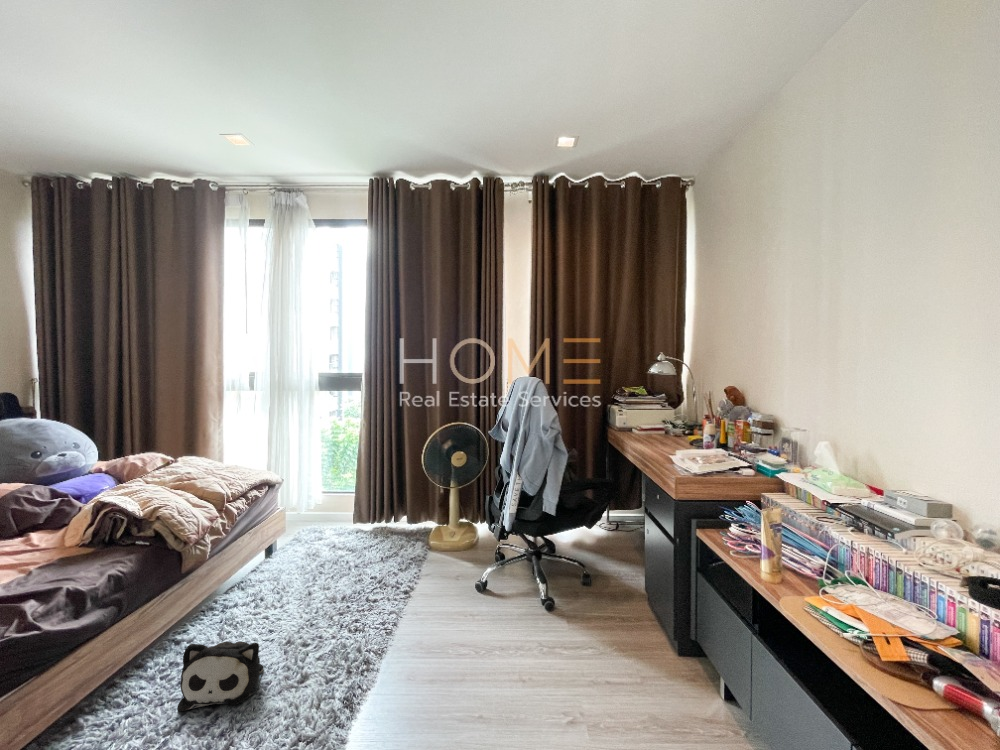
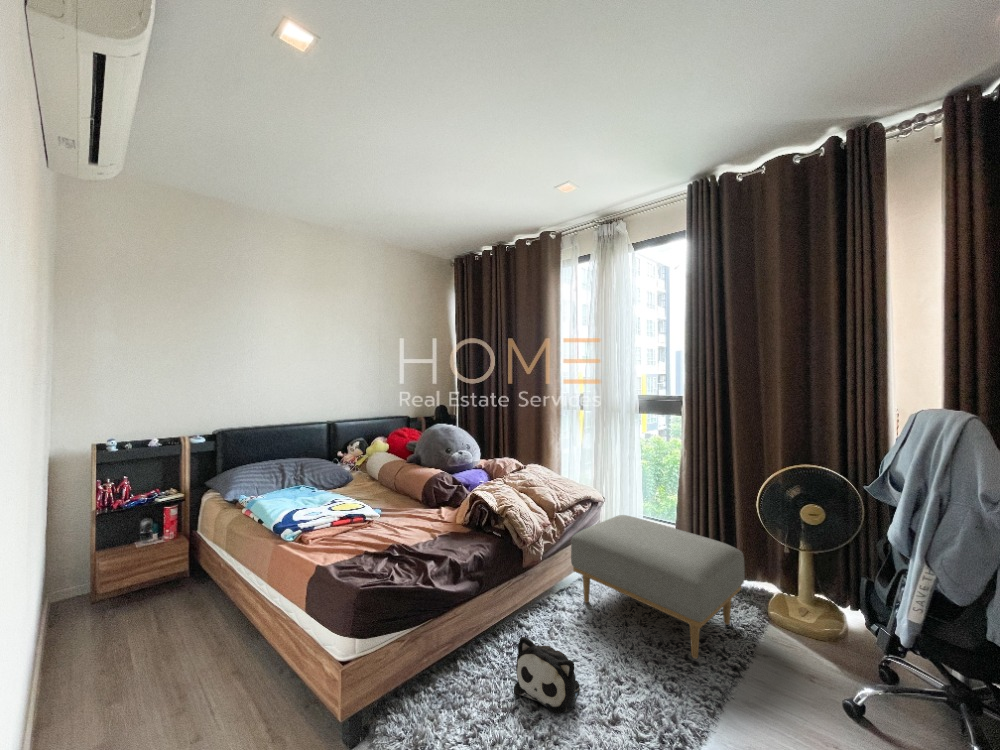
ottoman: none [246,492,412,598] -> present [571,515,745,659]

